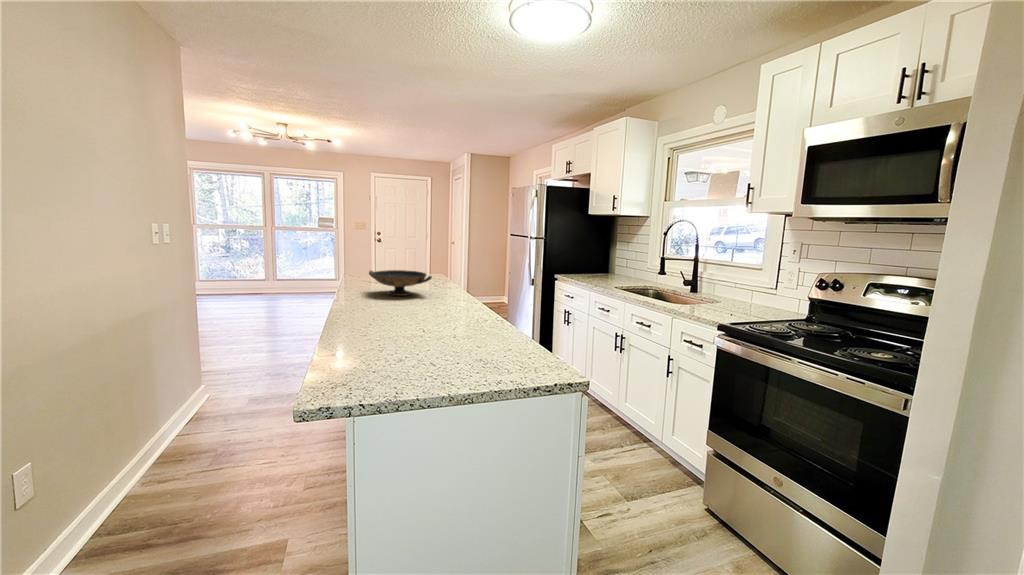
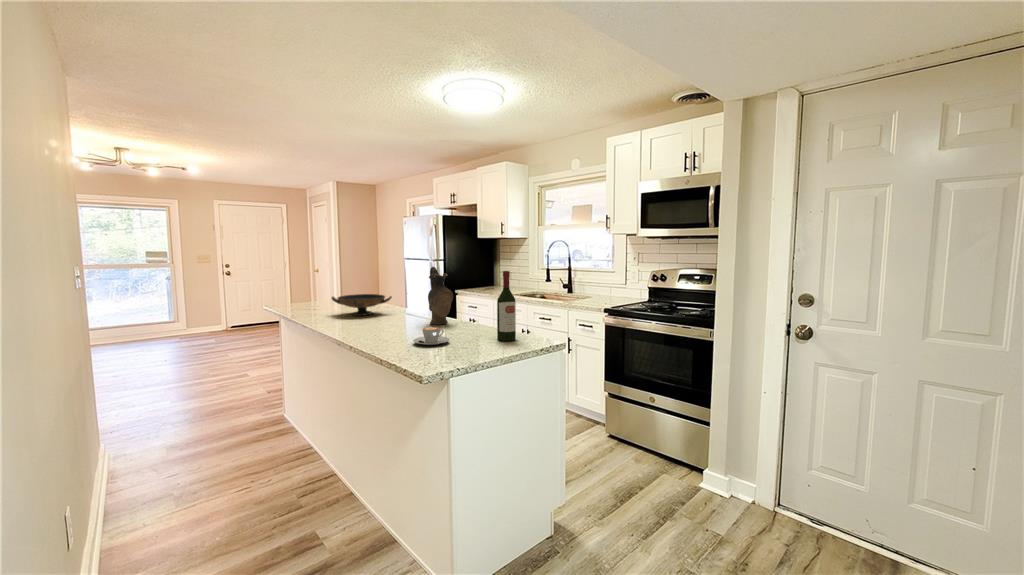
ceramic pitcher: none [444,243,475,320] -> present [428,267,453,325]
wine bottle: none [484,255,514,363] -> present [497,271,516,341]
coffee cup: none [364,326,417,353] -> present [413,327,449,345]

